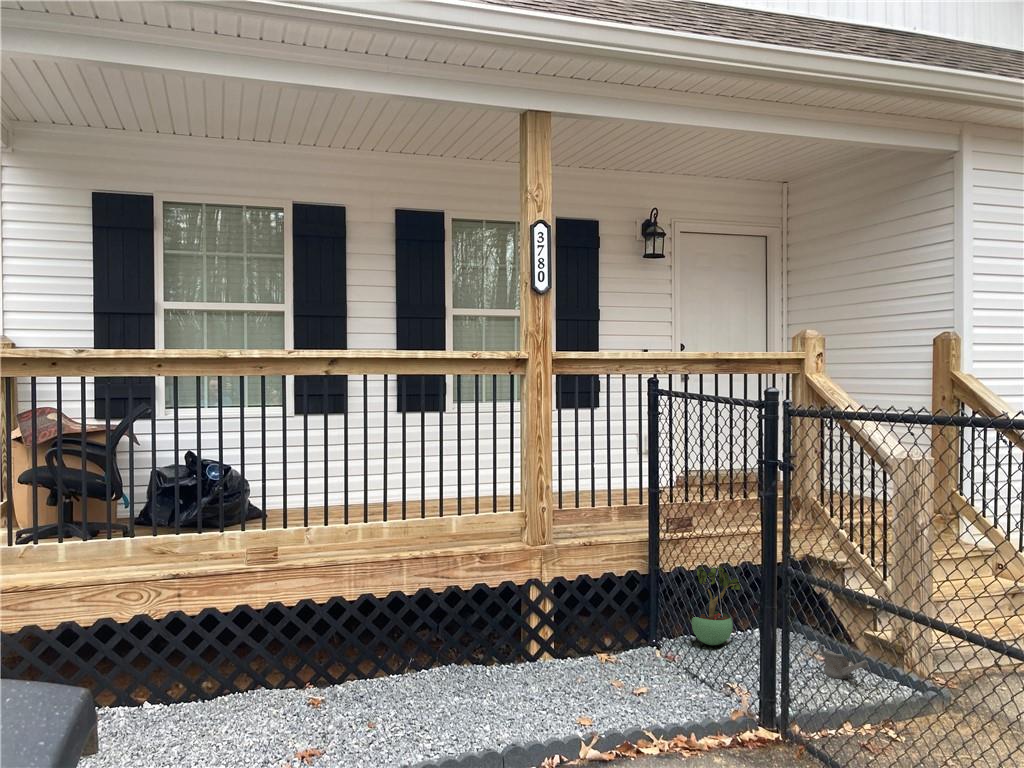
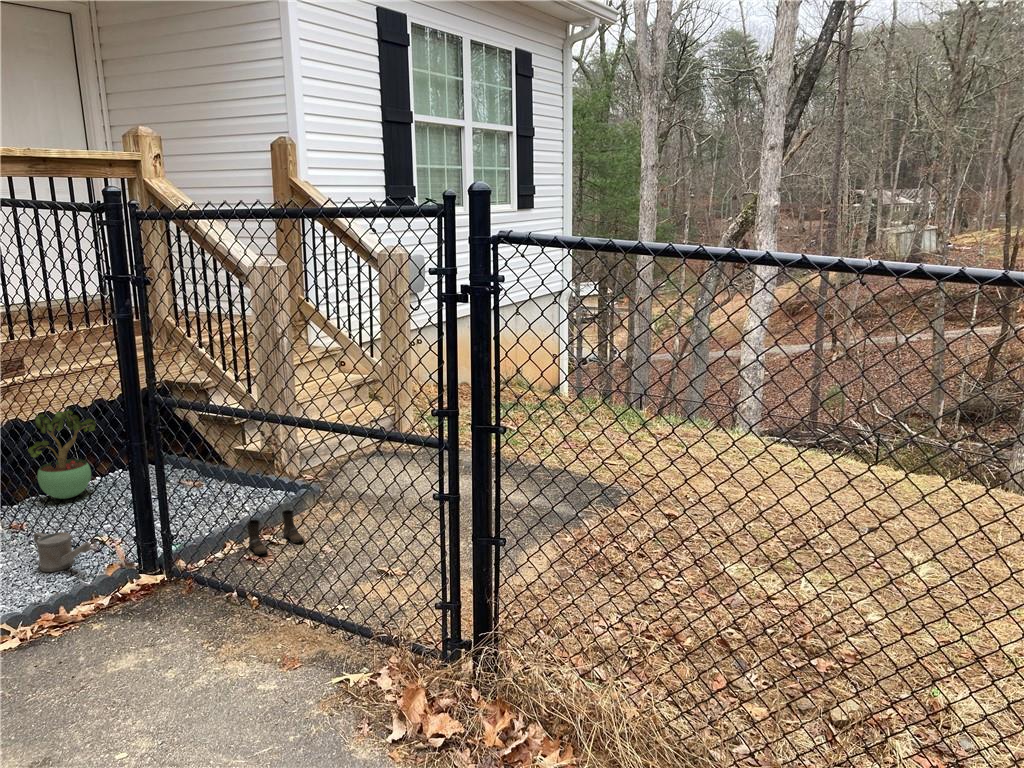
watering can: present [821,645,868,679] -> present [34,532,90,572]
boots: none [862,709,924,749] -> present [247,510,304,555]

